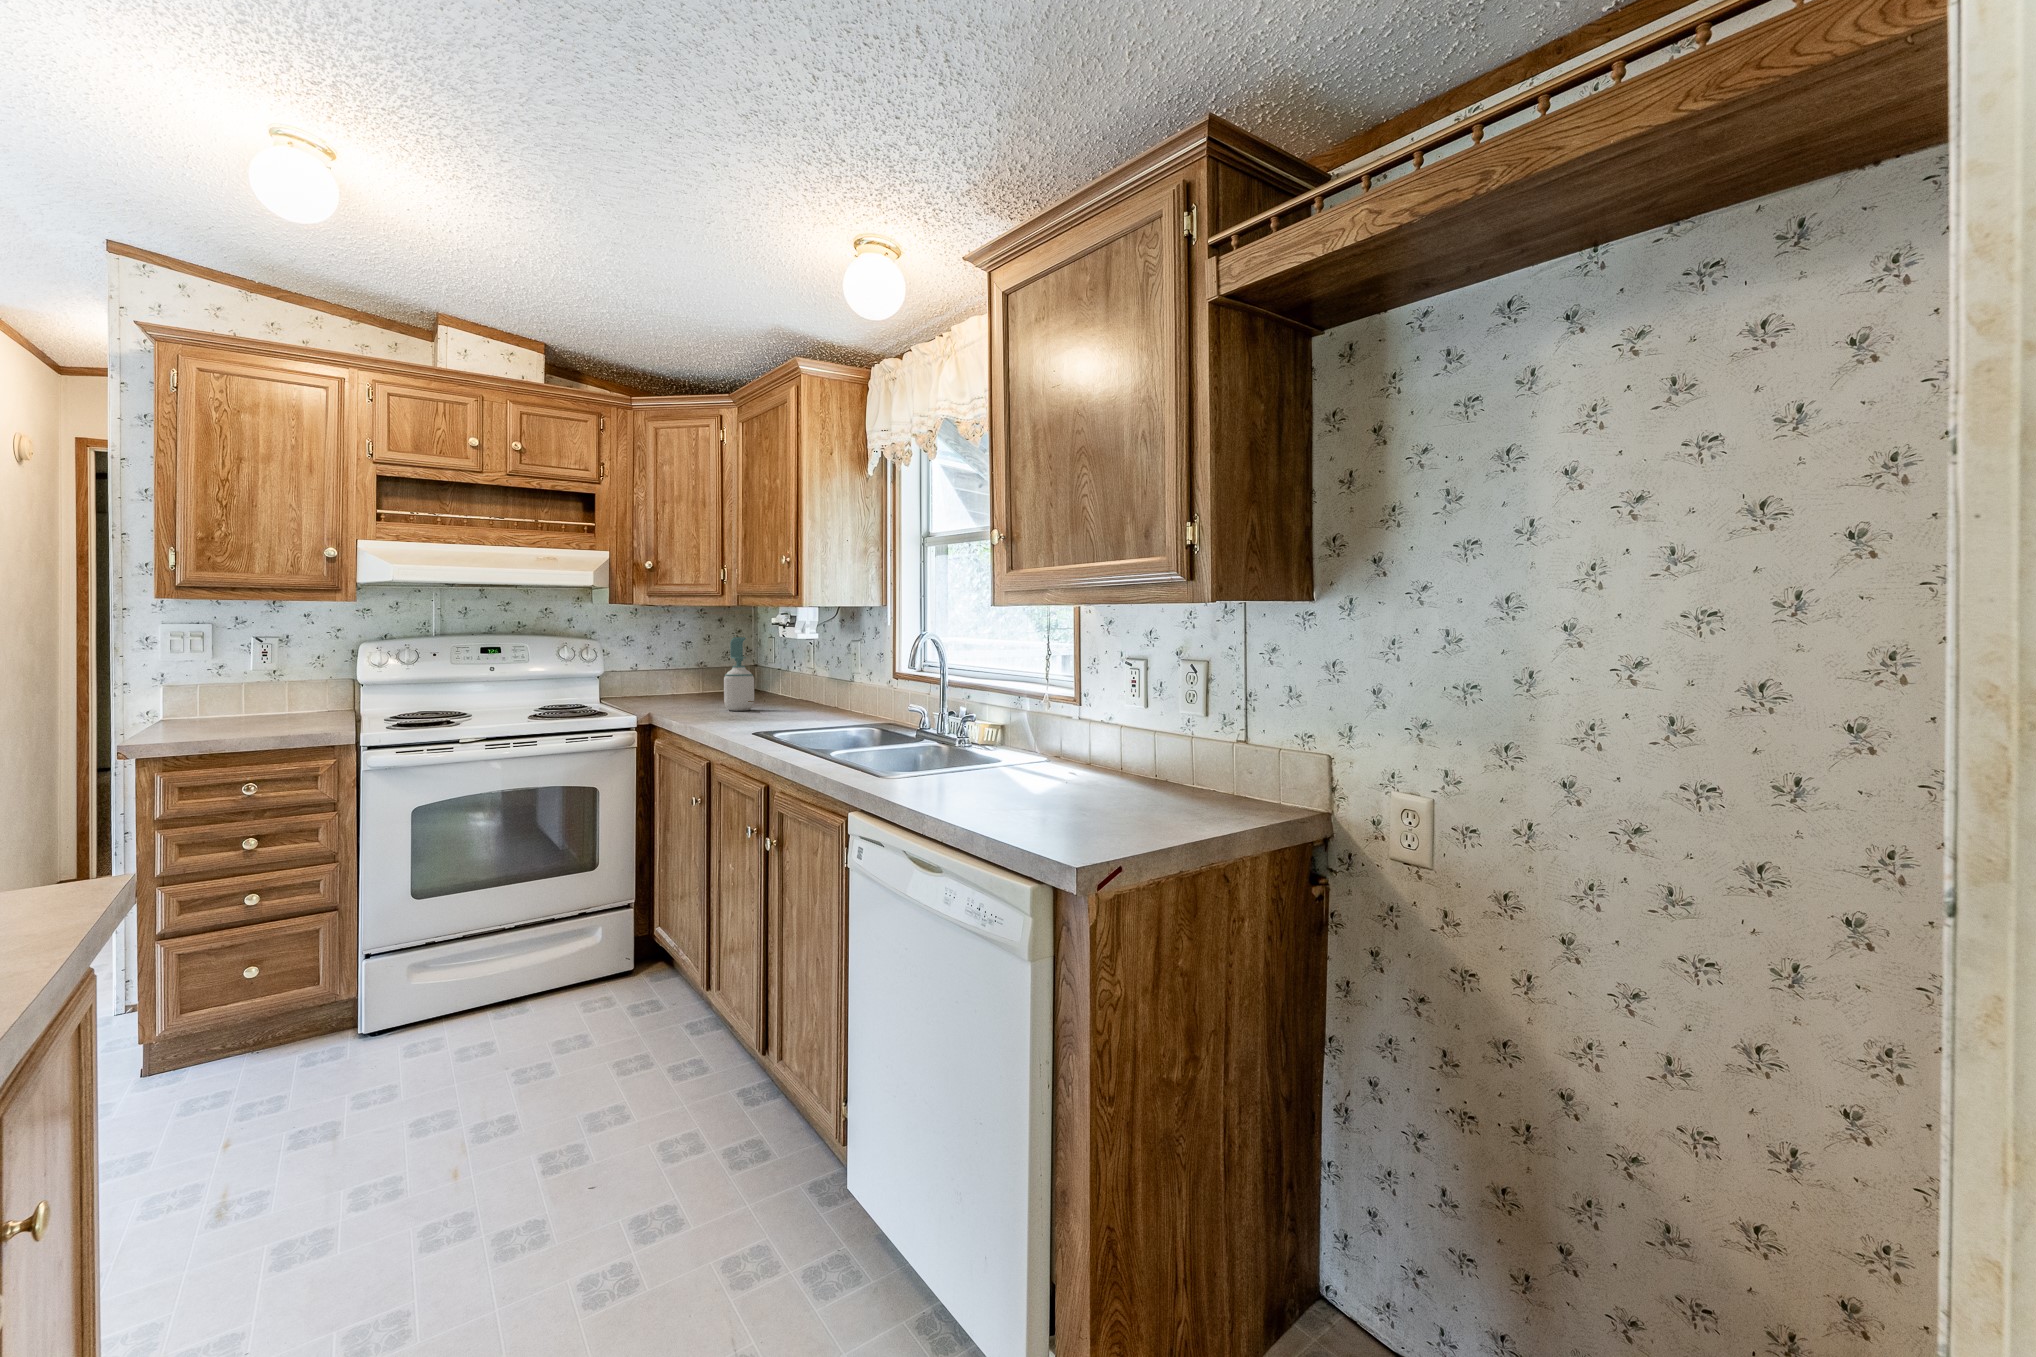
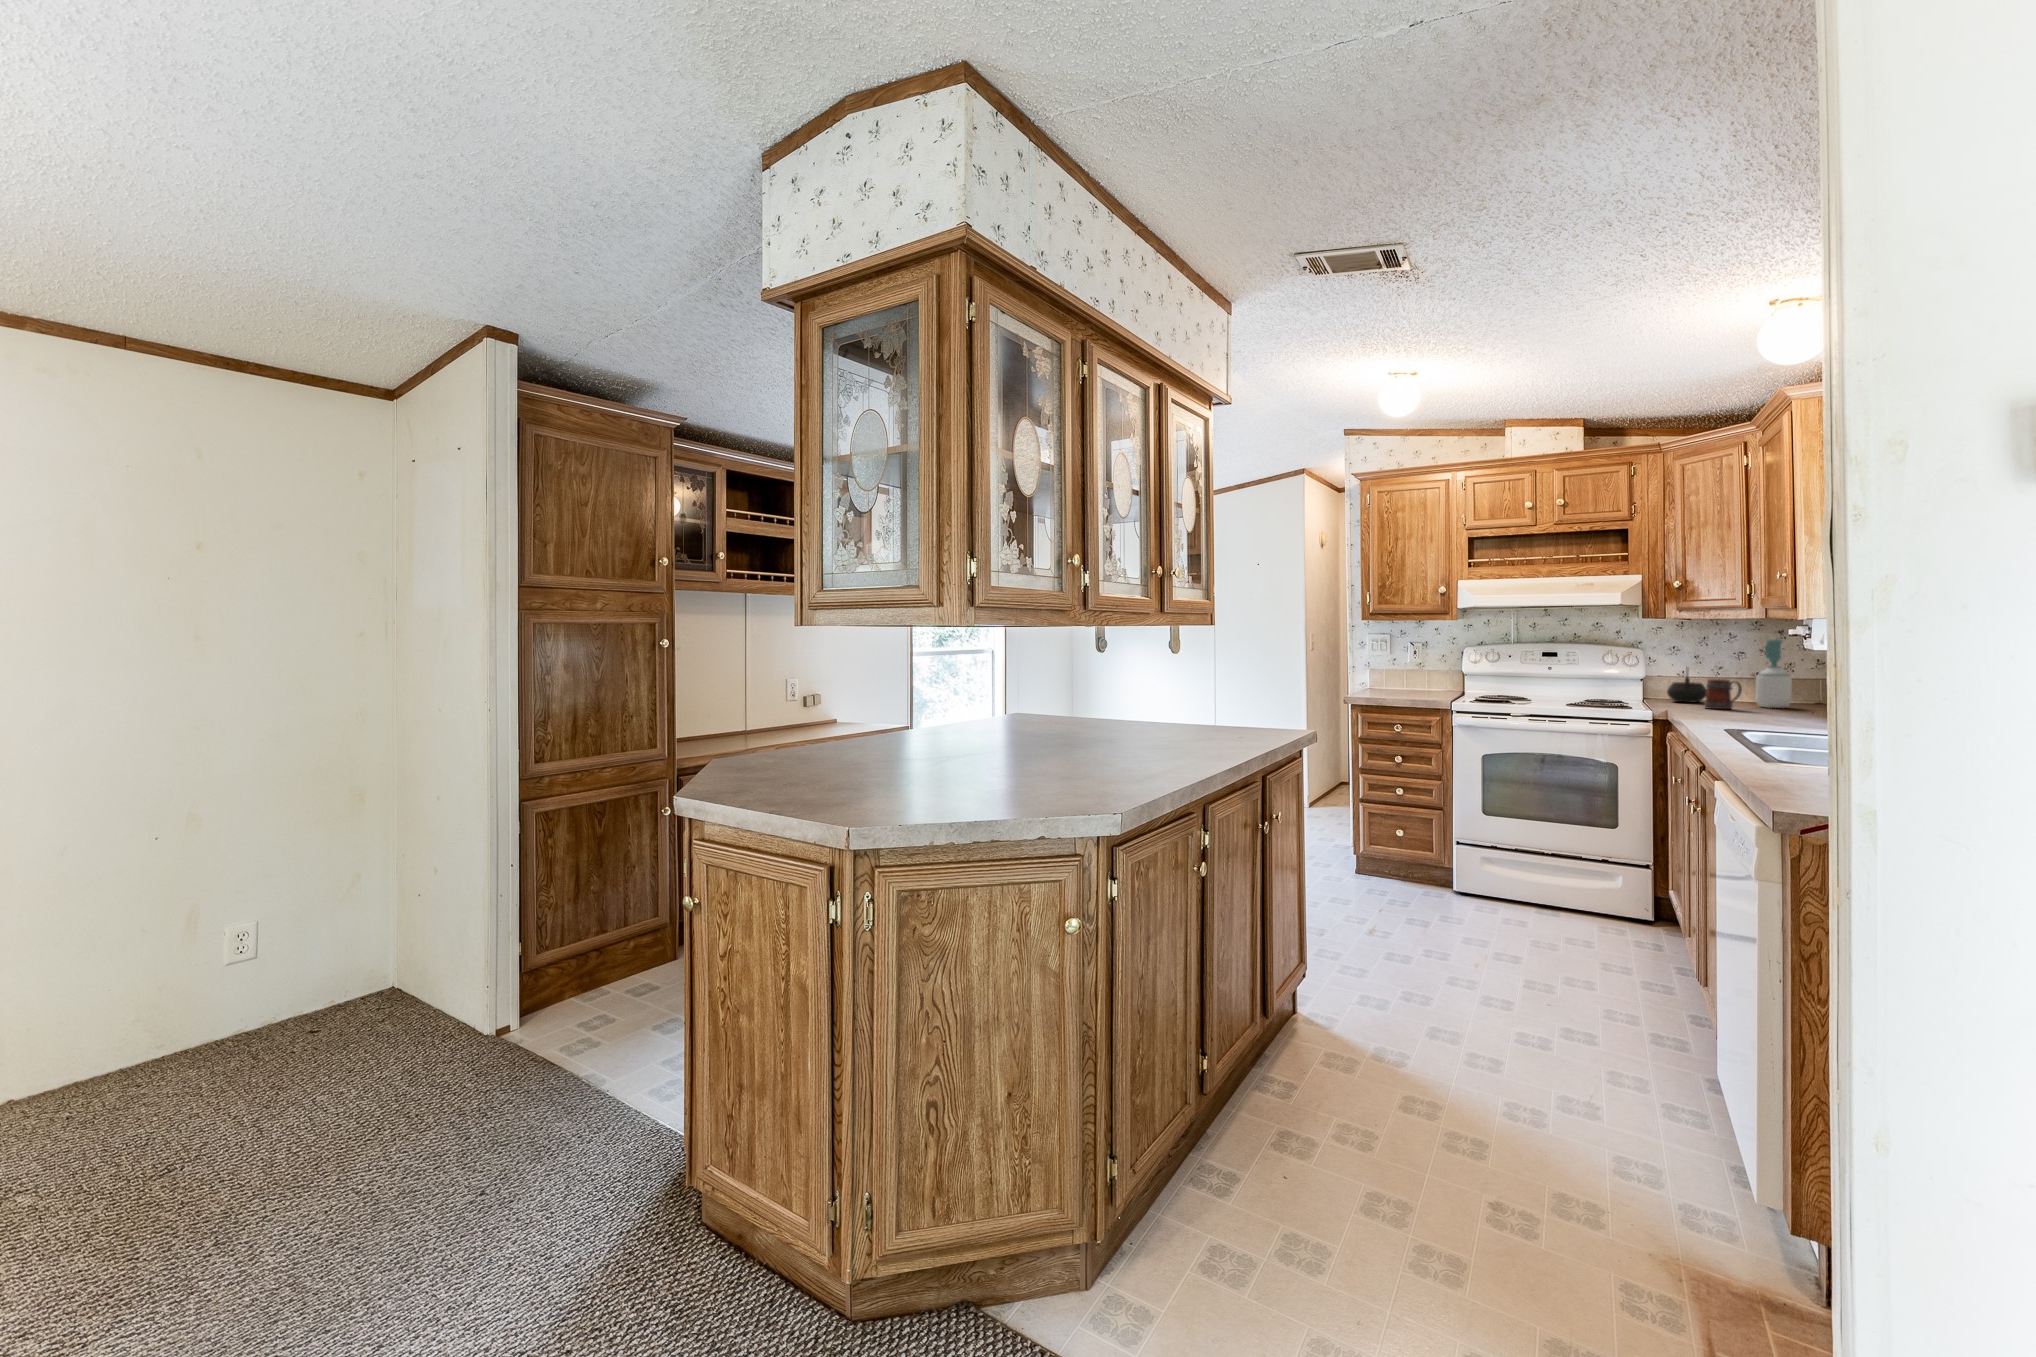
kettle: none [637,668,677,710] -> present [1667,668,1706,702]
mug: none [684,682,720,716] -> present [1704,679,1742,709]

